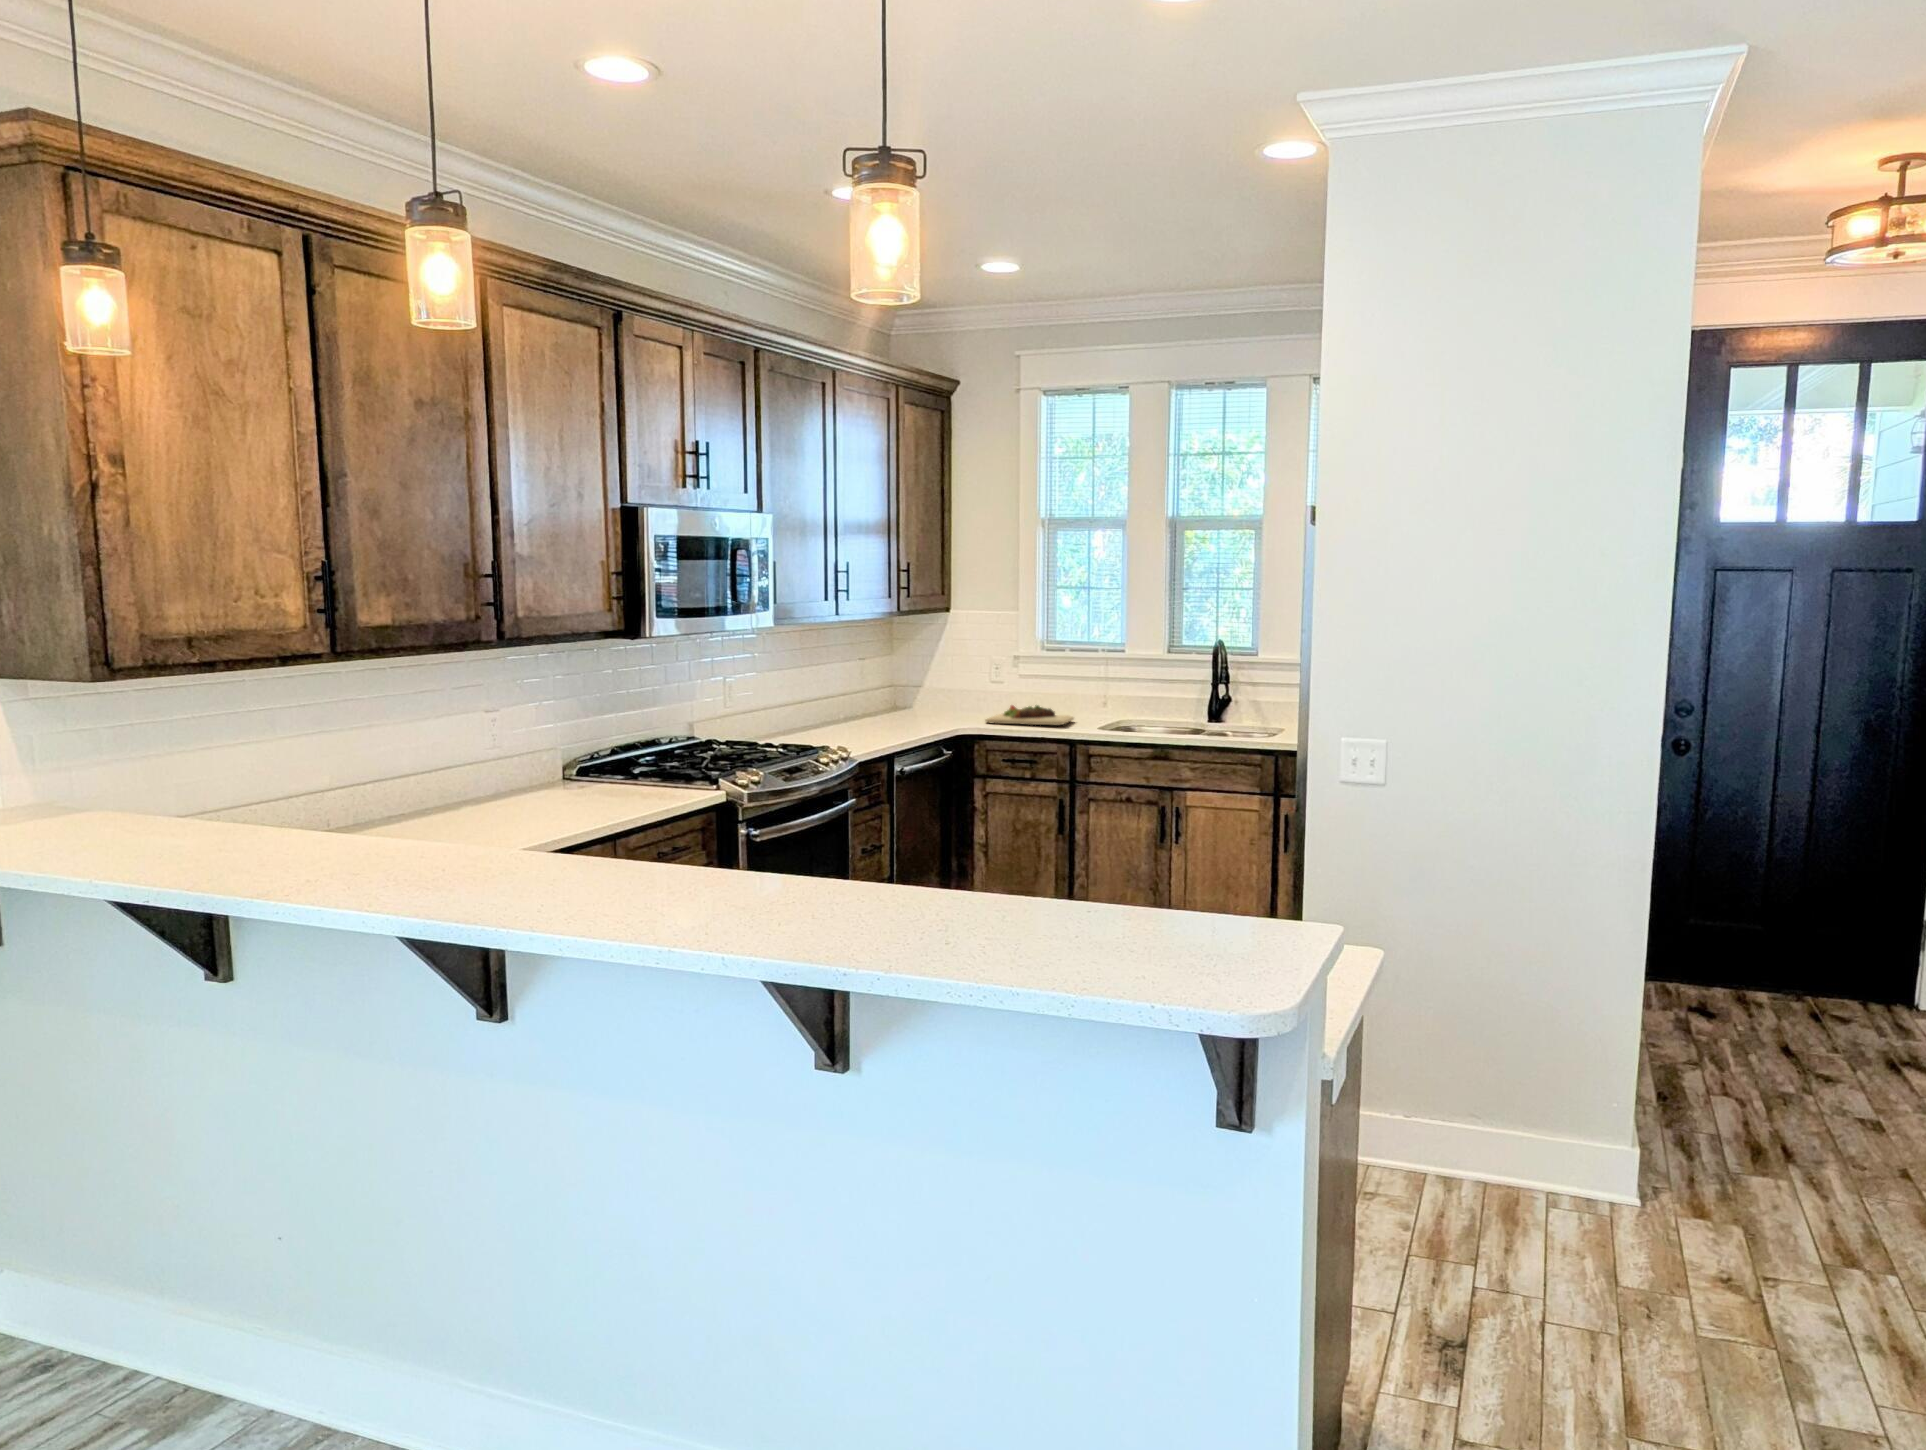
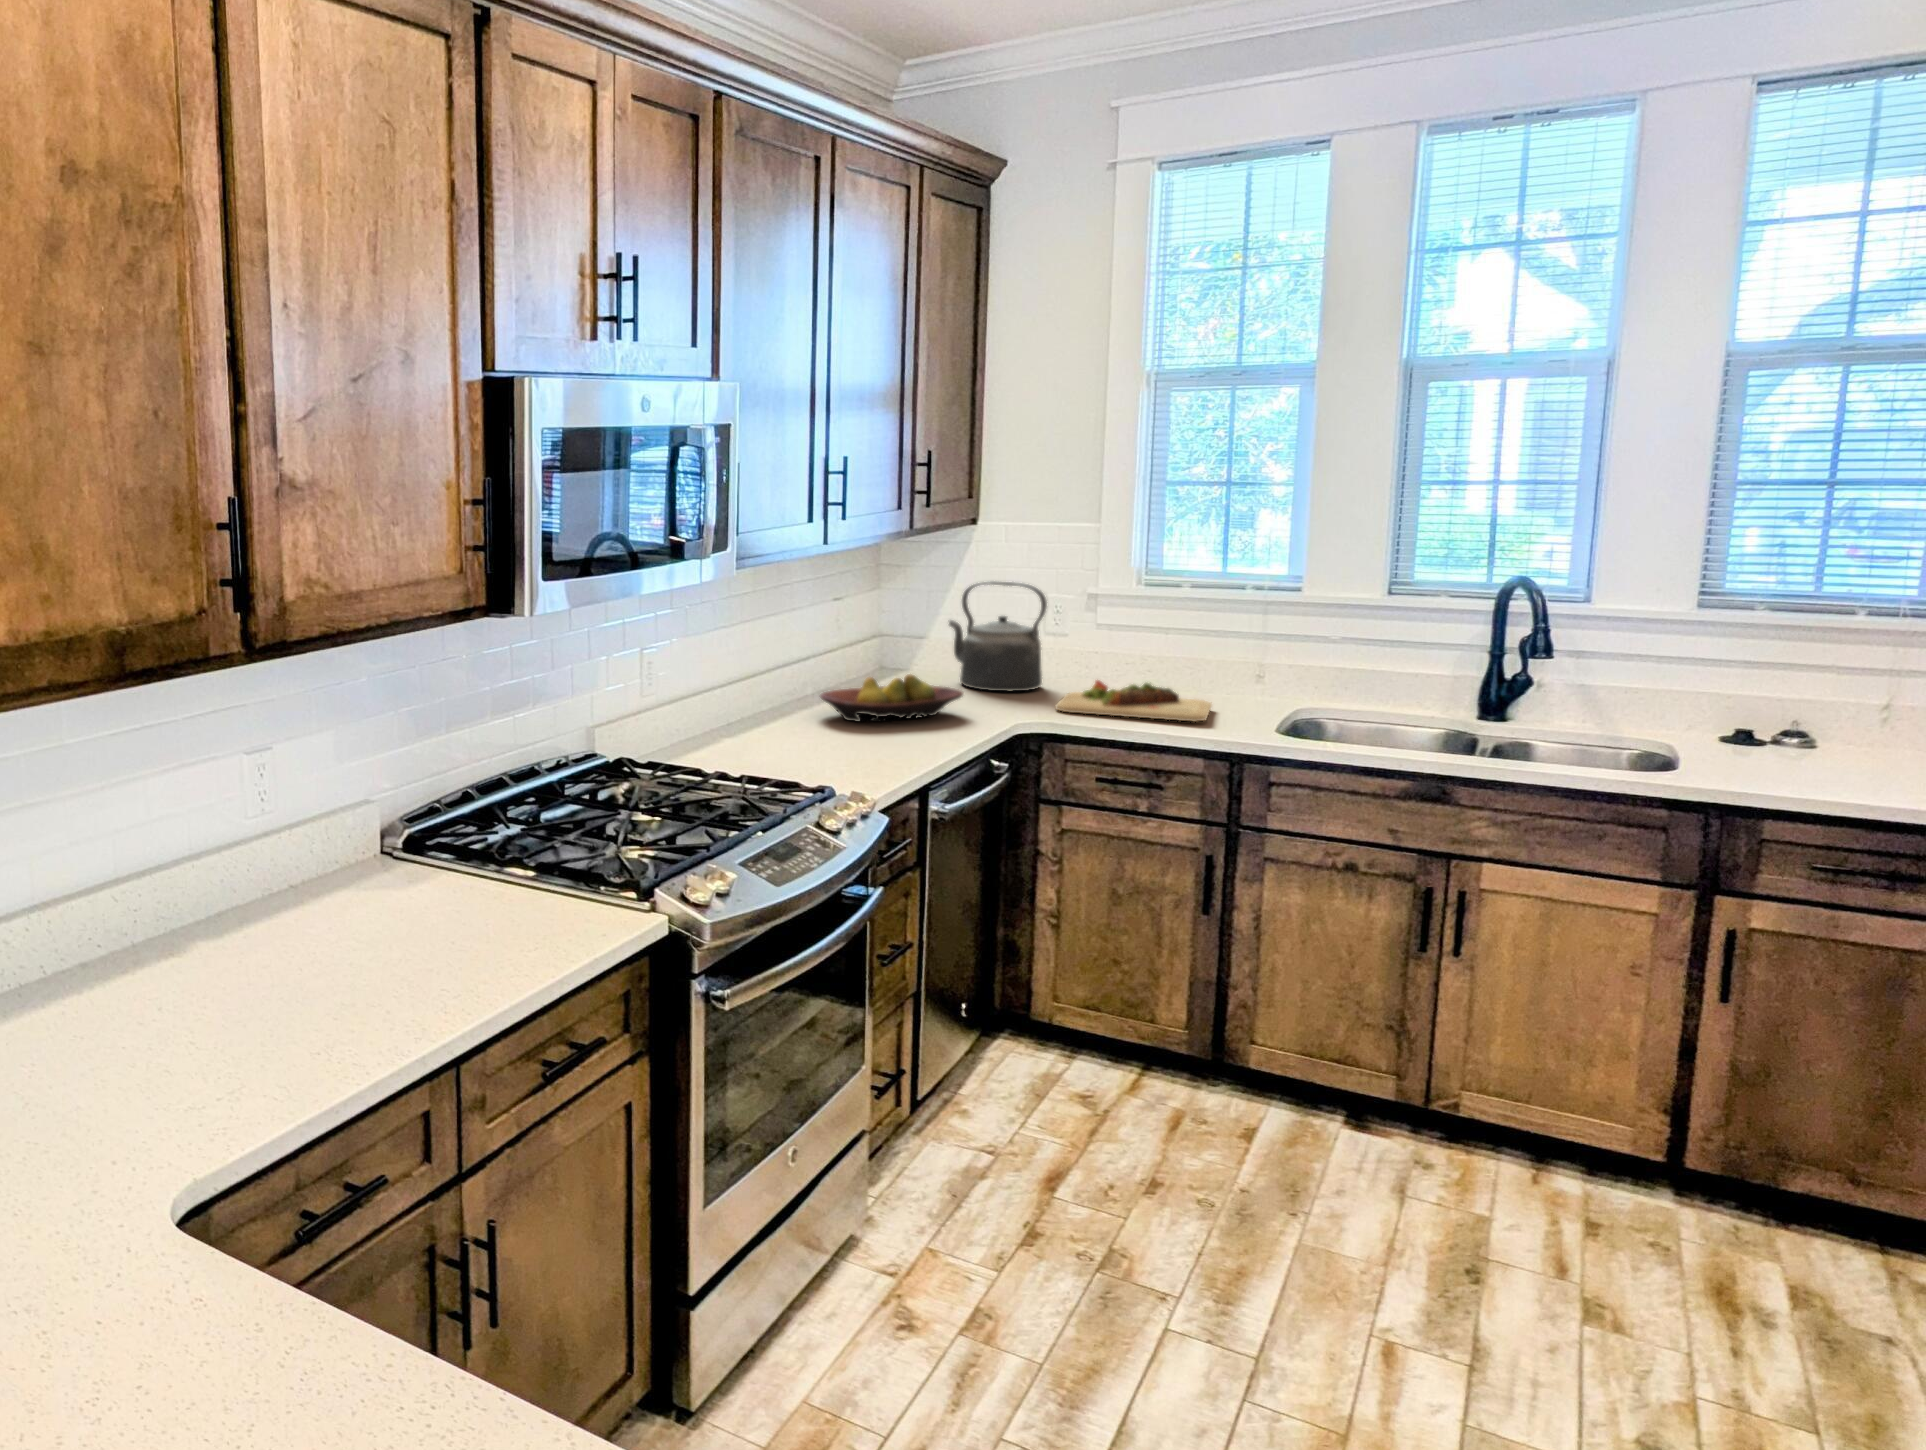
kettle: none [931,646,985,715] -> present [949,581,1047,691]
fruit bowl: none [841,700,929,728] -> present [820,674,963,722]

